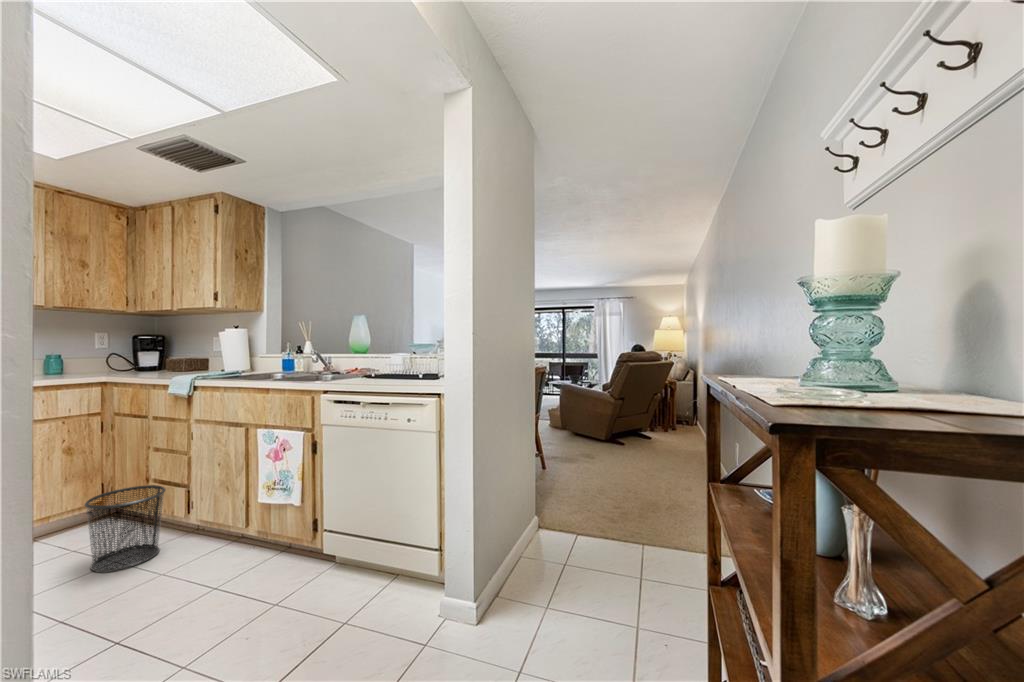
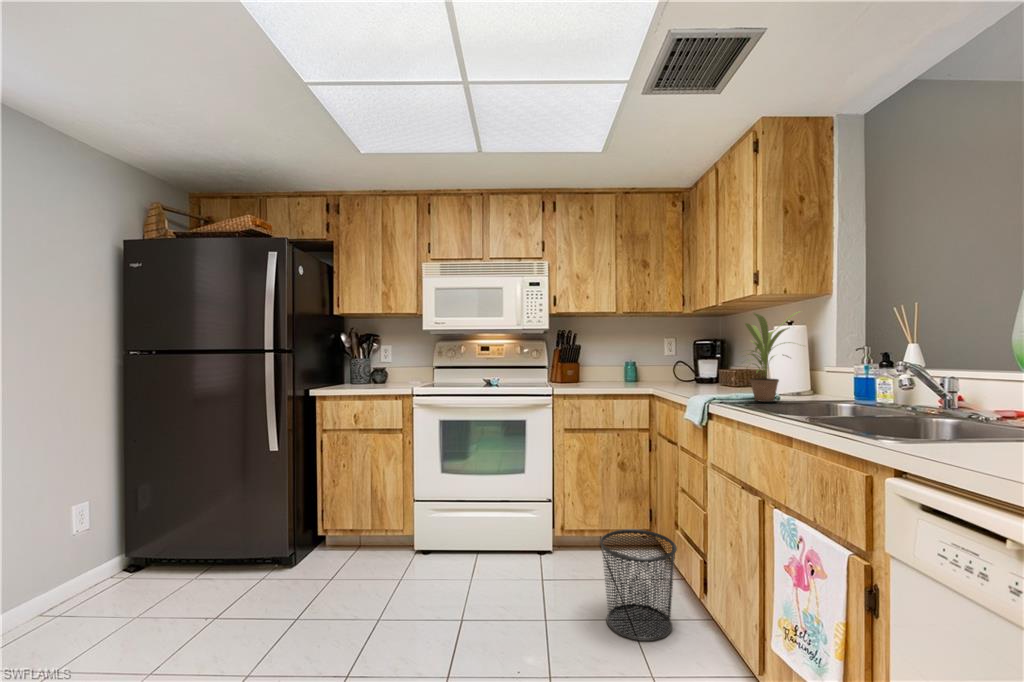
potted plant: none [212,320,257,377] -> present [745,312,798,402]

